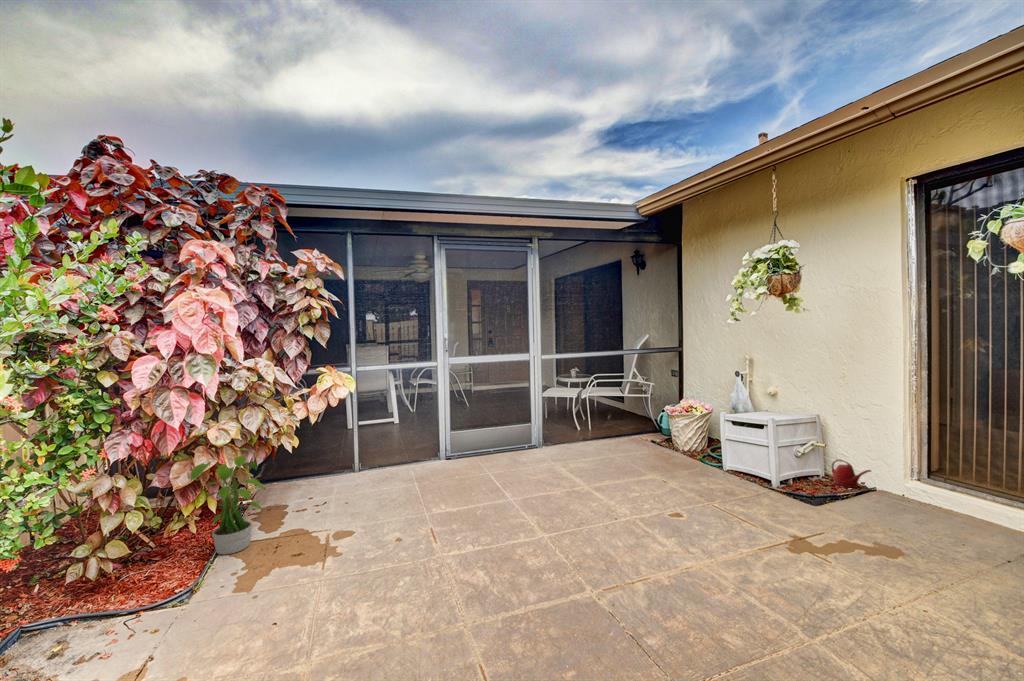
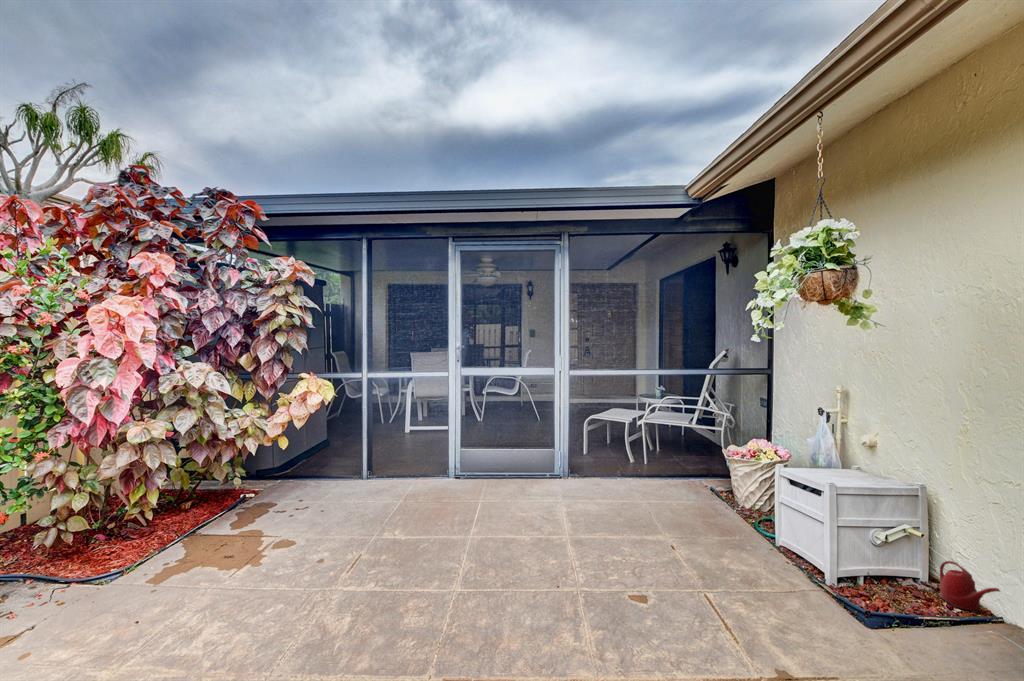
potted plant: present [190,448,266,555] -> none [151,447,223,544]

